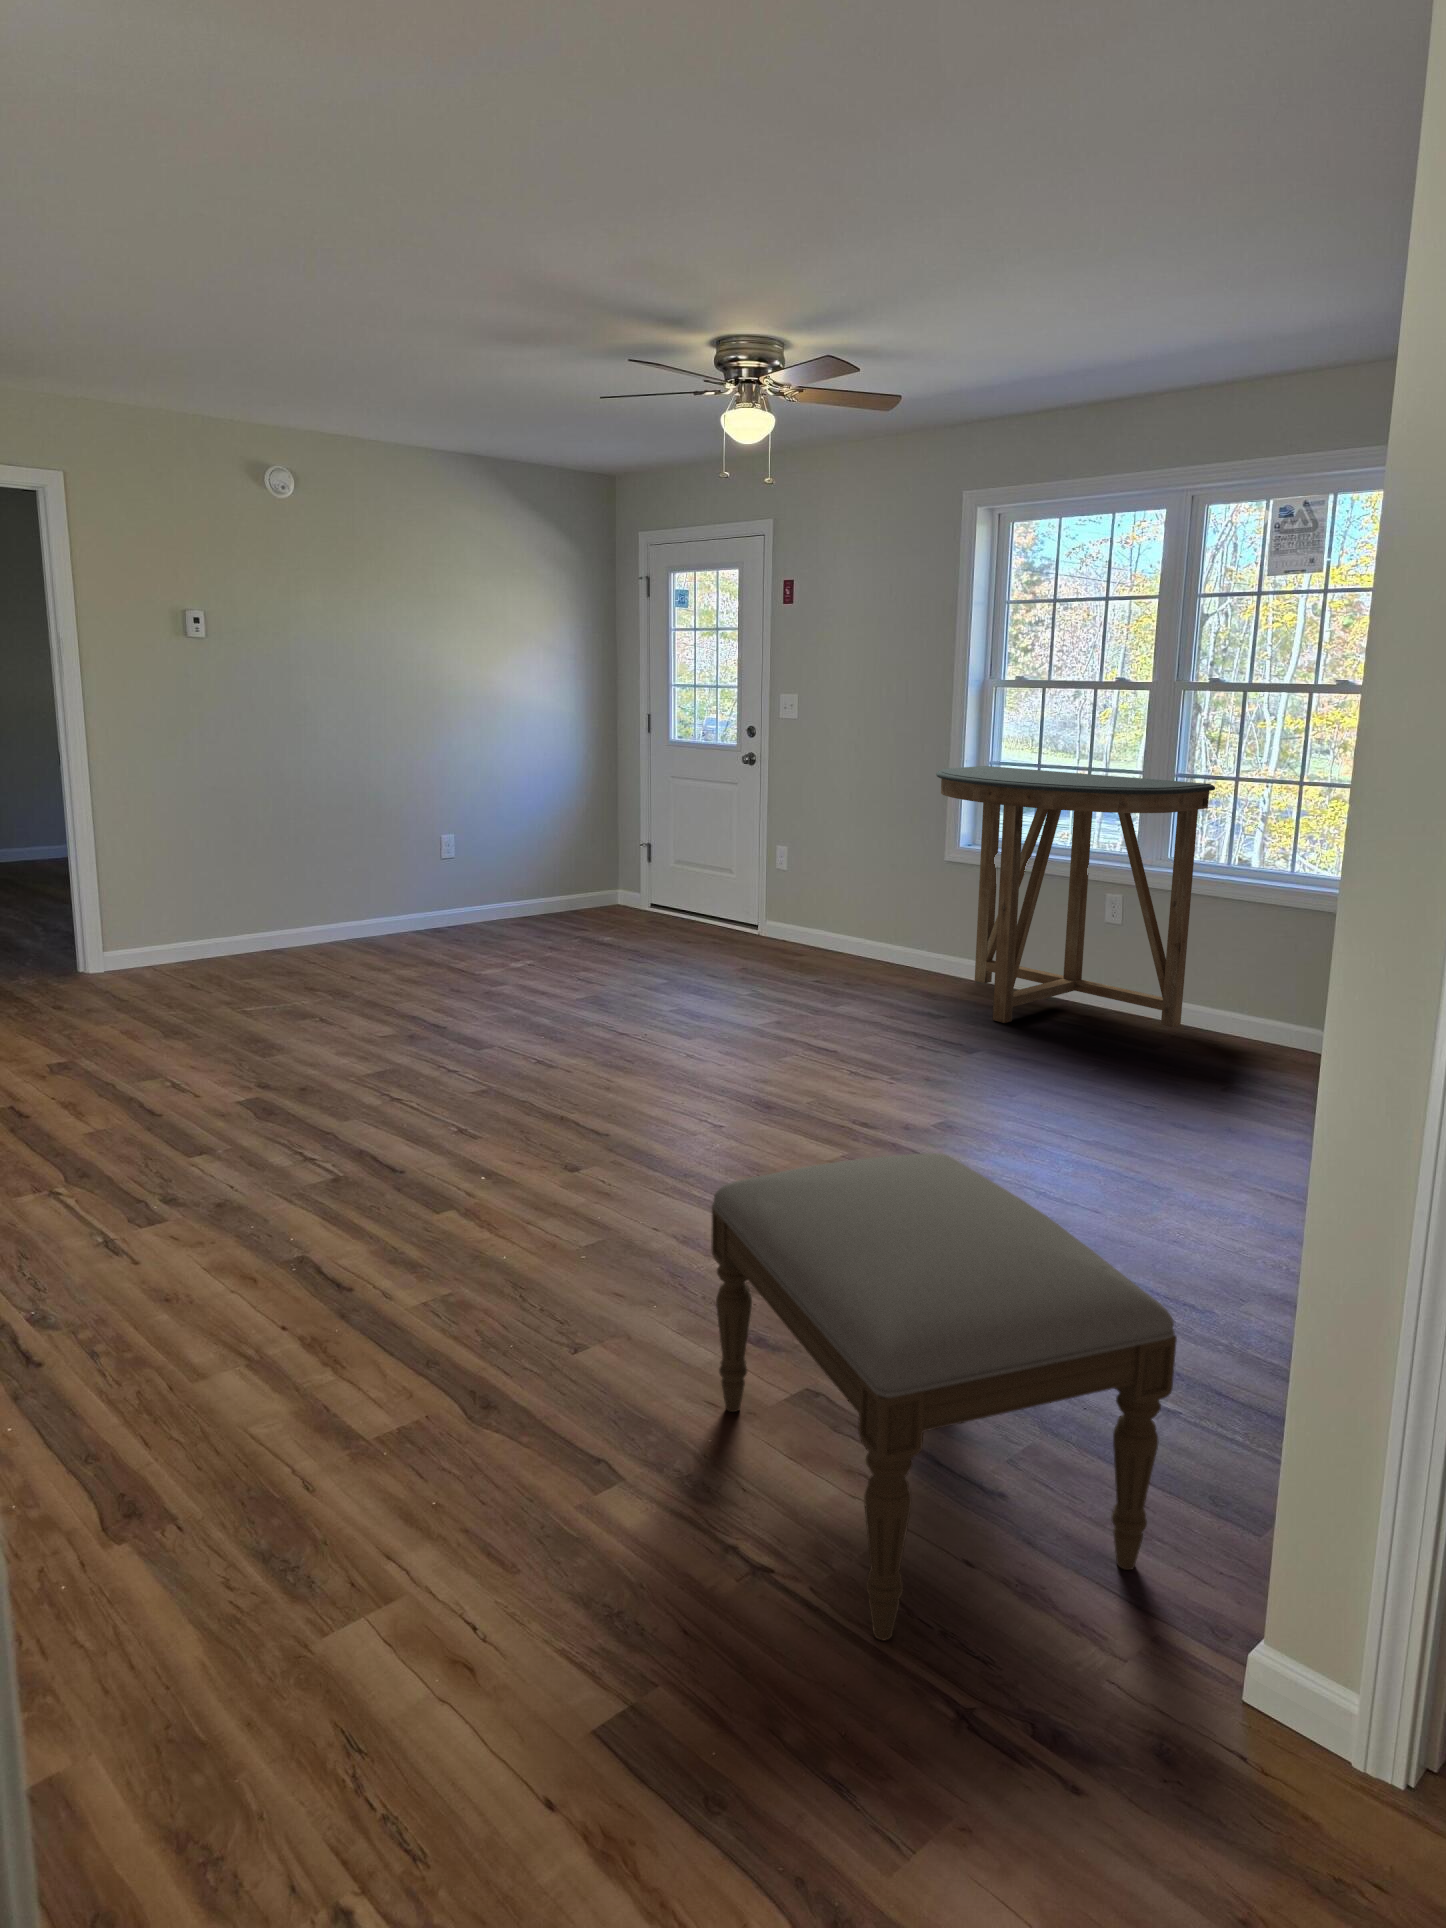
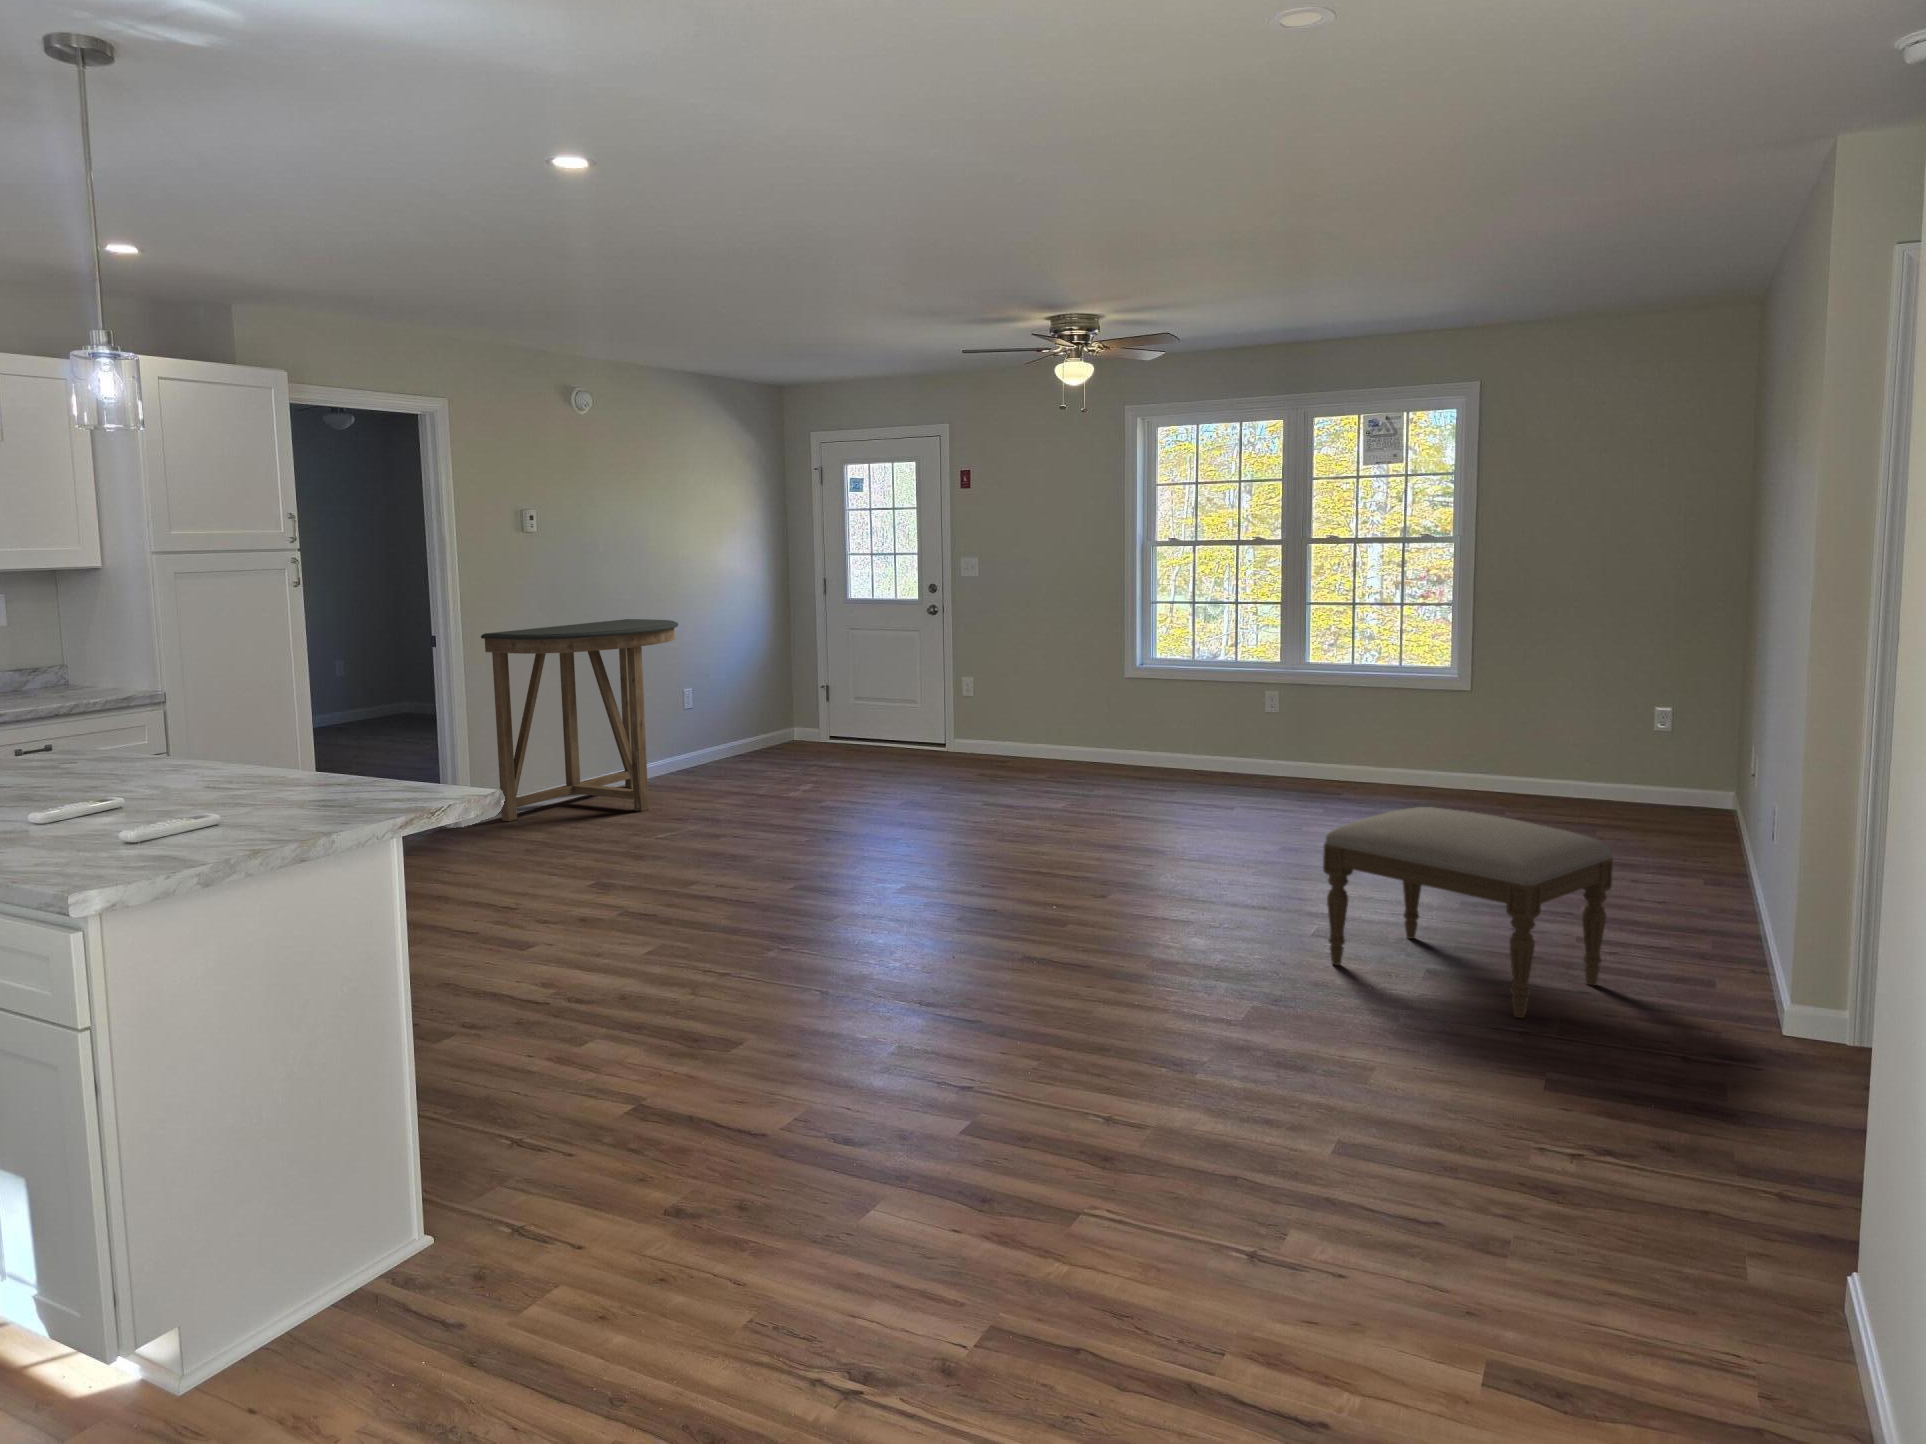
console table: present [936,766,1215,1028] -> present [481,619,678,821]

